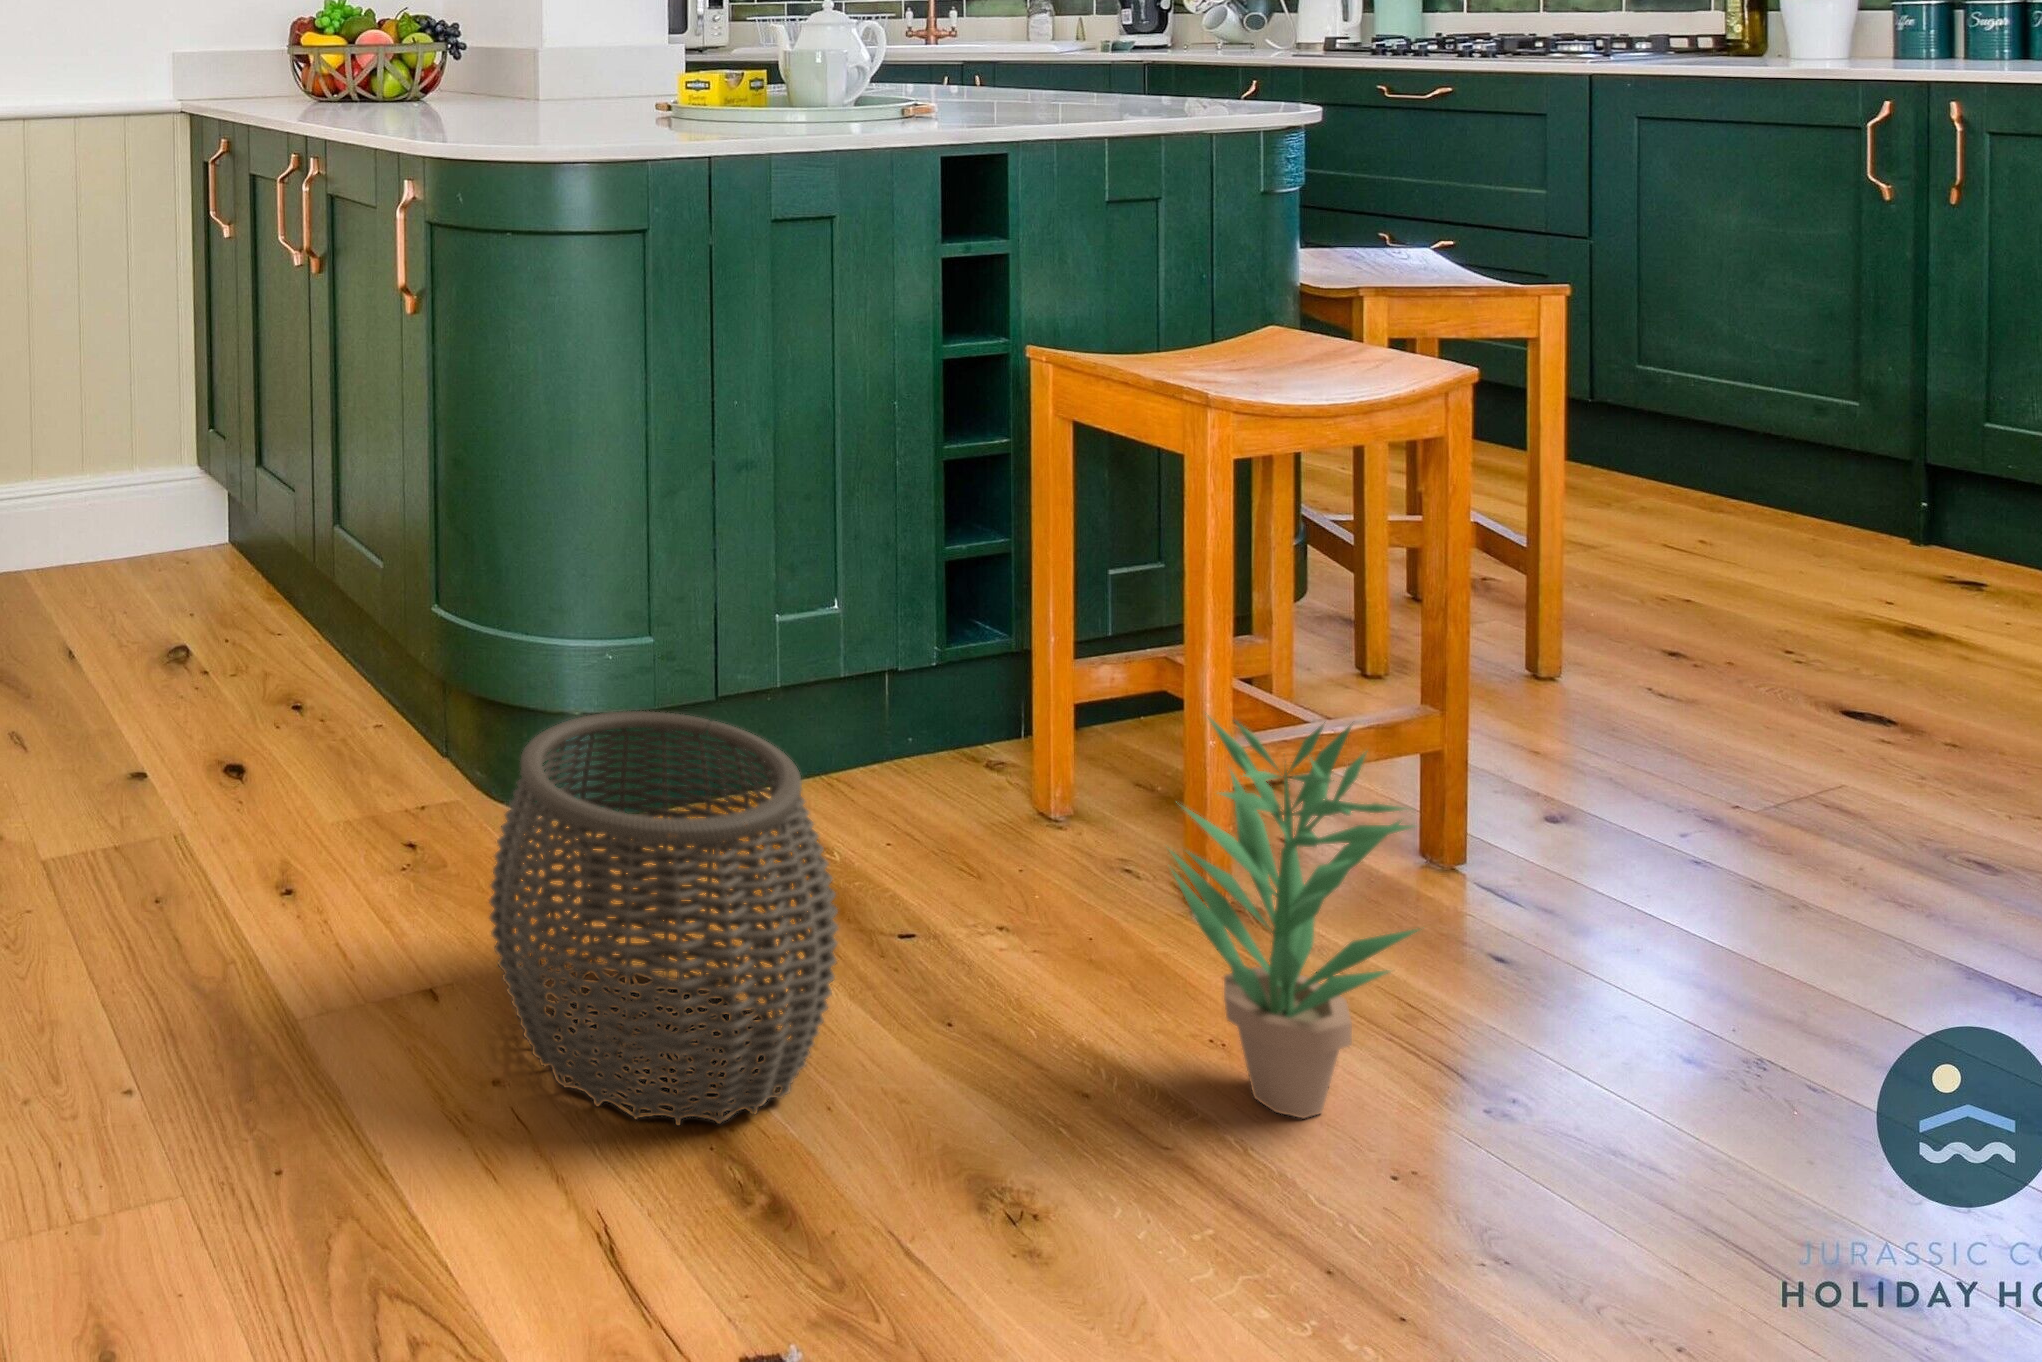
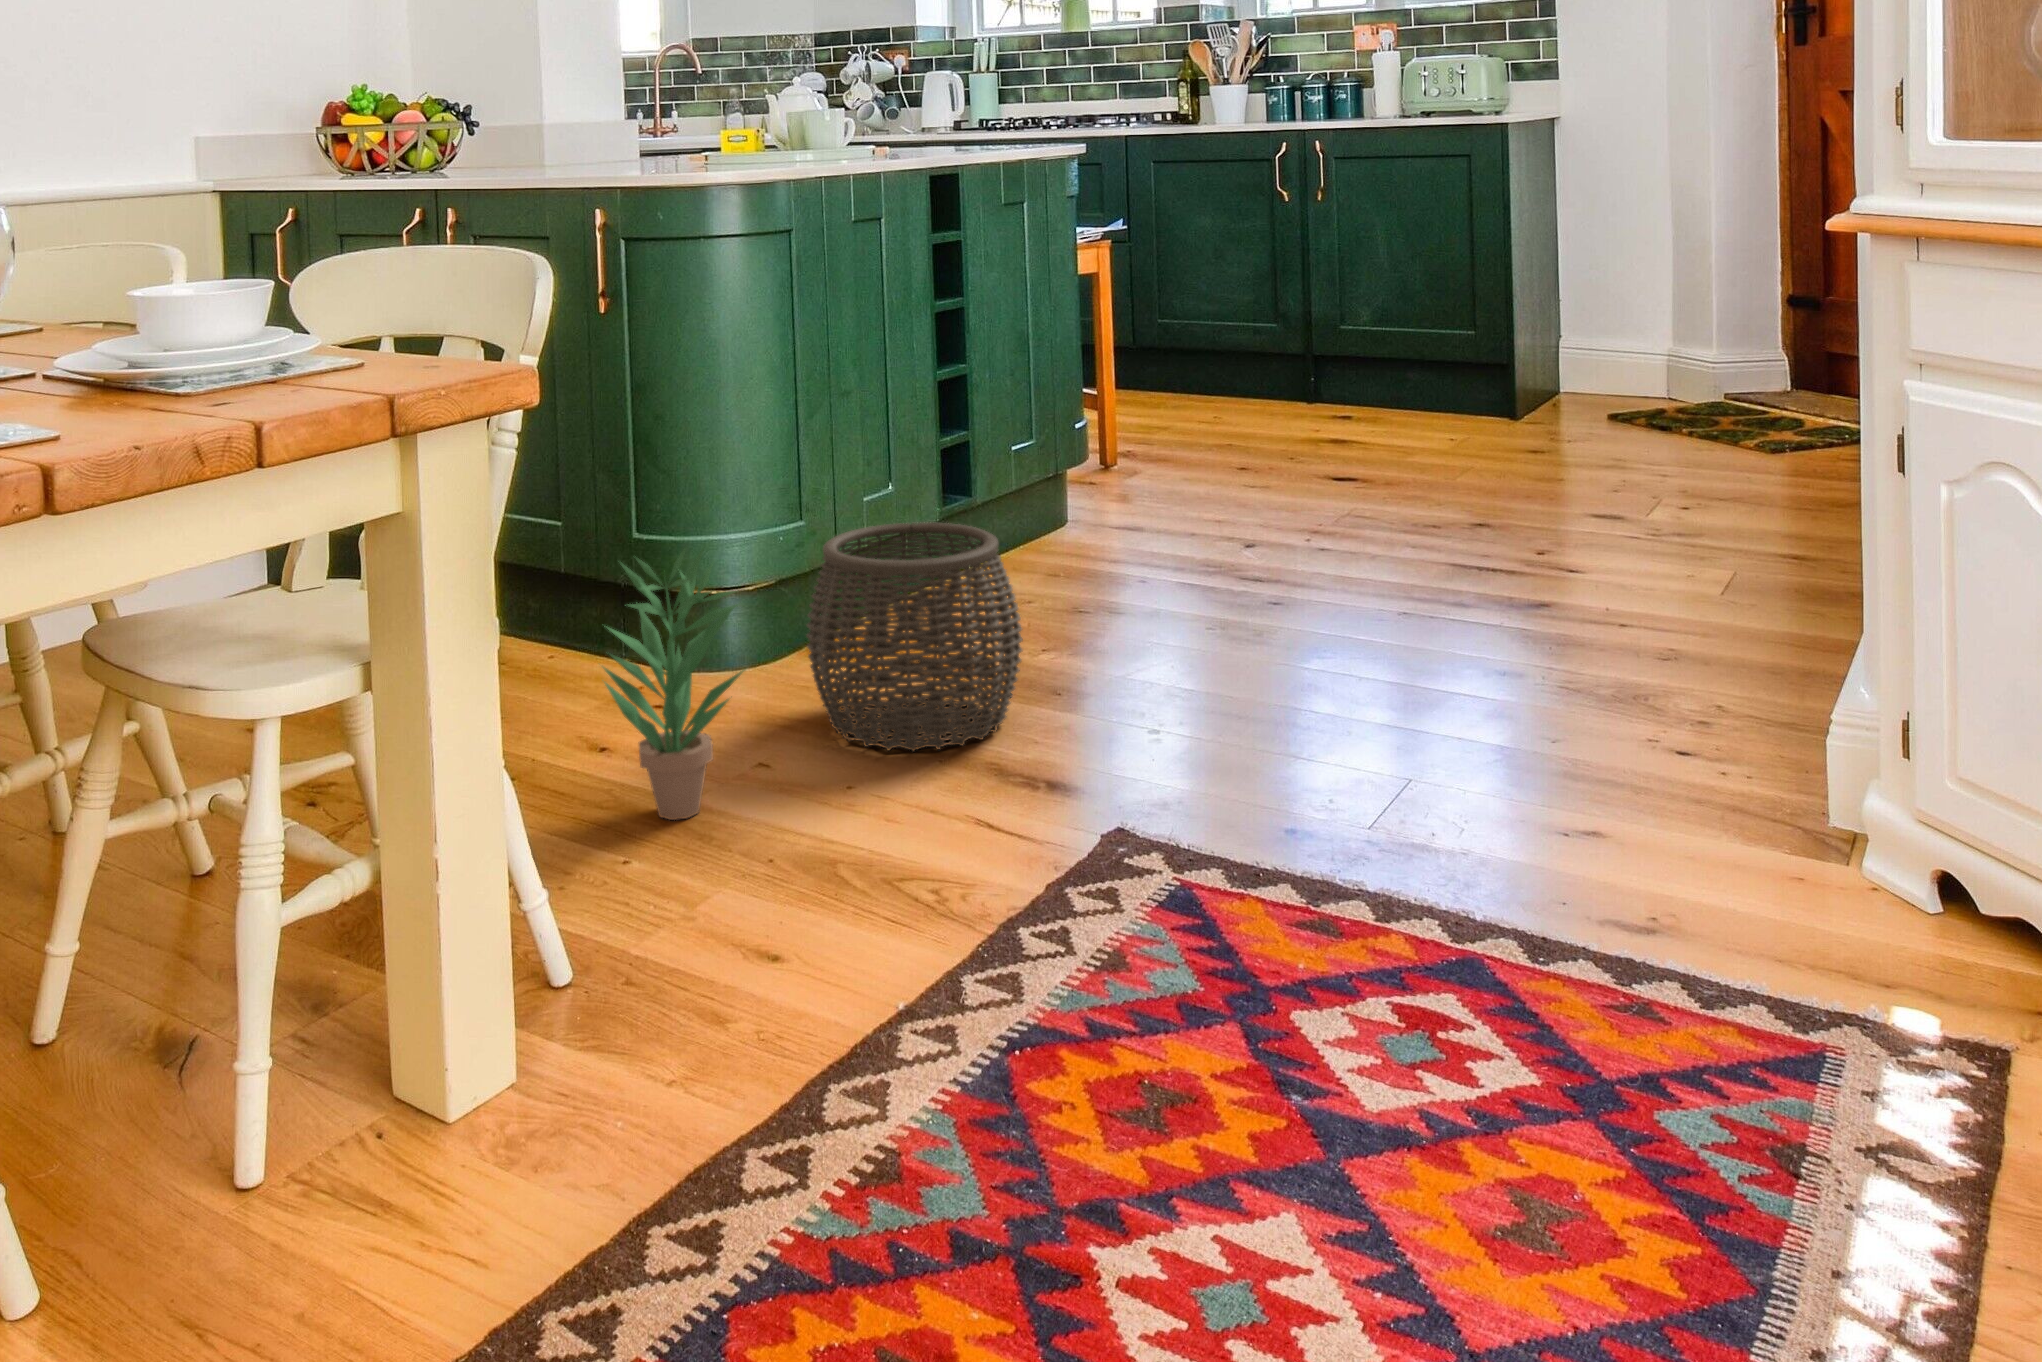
potted plant: present [1169,714,1418,1118] -> present [603,549,743,820]

